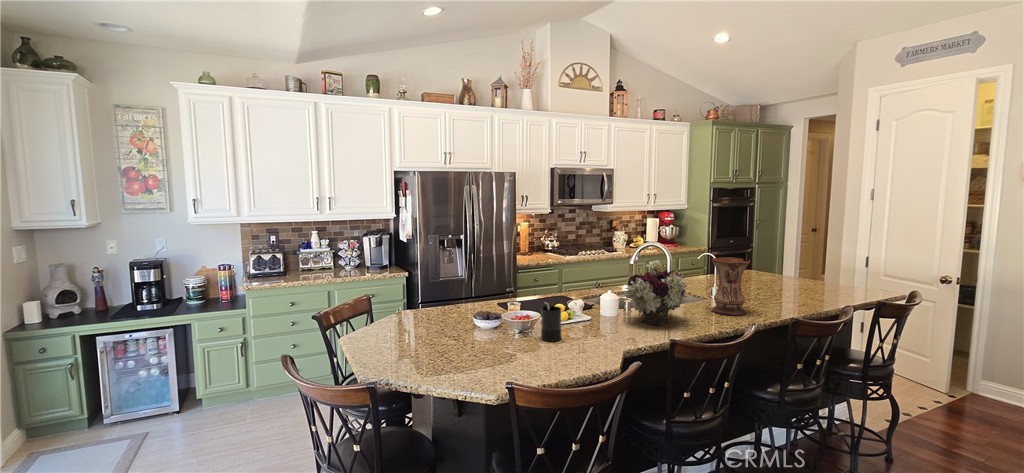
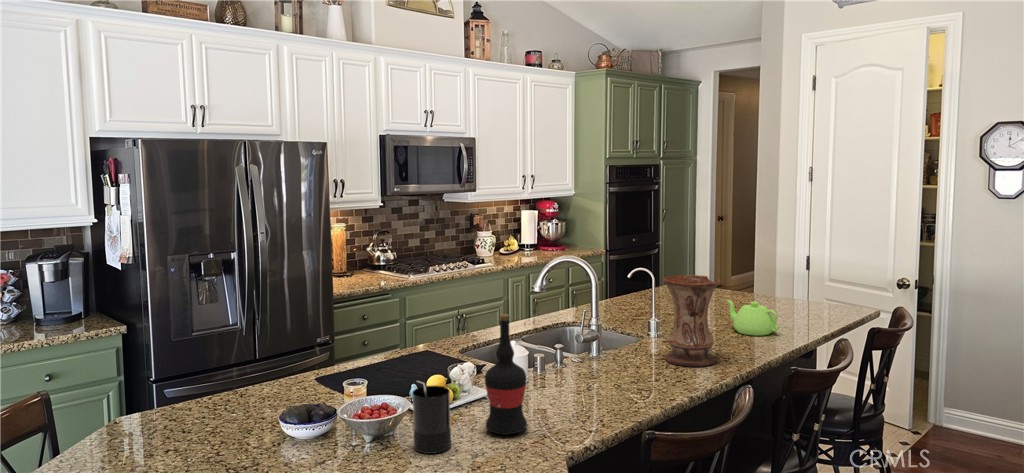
flower arrangement: present [624,260,687,325] -> none [543,288,641,397]
wine bottle: none [583,269,607,337] -> present [485,314,527,435]
teapot: none [766,277,803,302] -> present [727,300,779,336]

